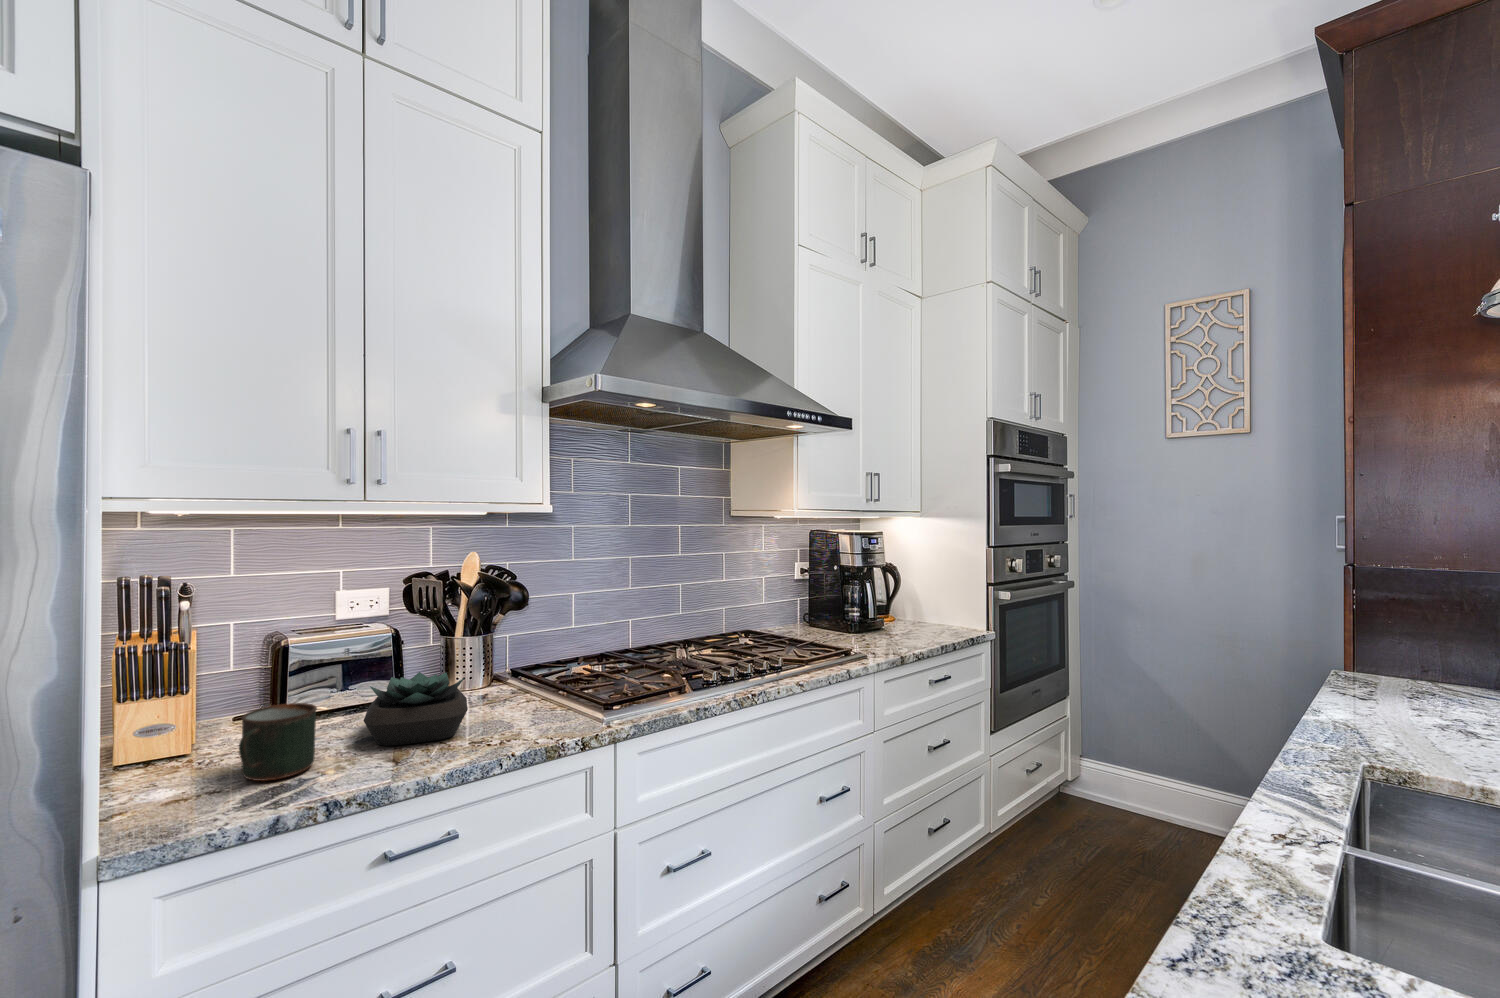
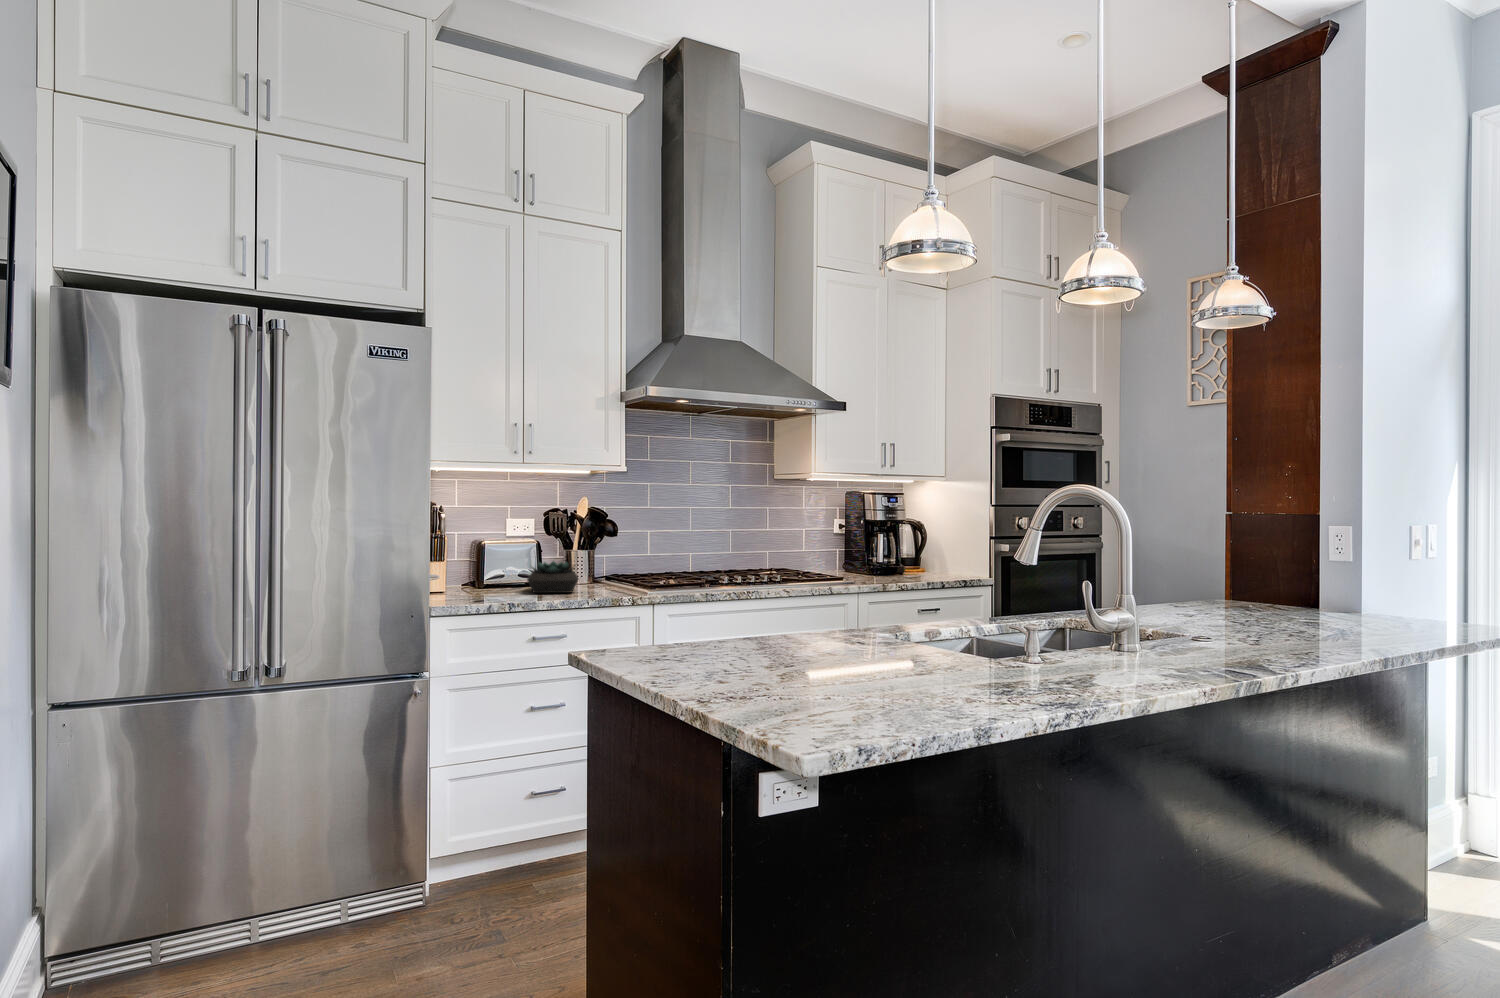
mug: present [239,703,317,781] -> none [475,566,507,598]

